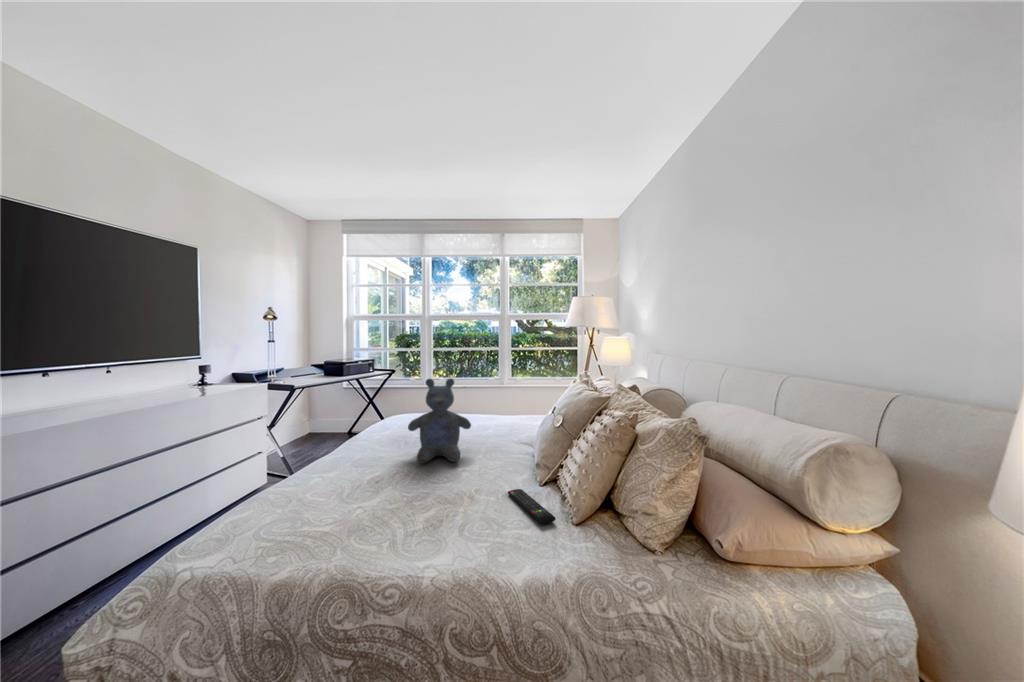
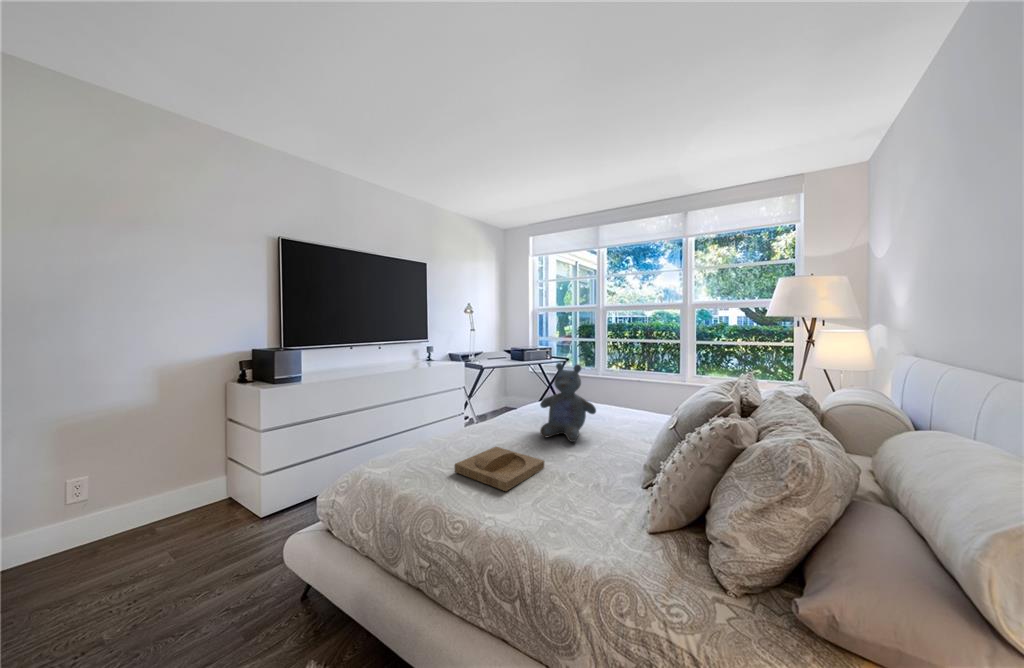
tray: none [343,486,446,534] -> present [455,447,544,491]
remote control: present [508,489,556,524] -> none [599,478,626,517]

